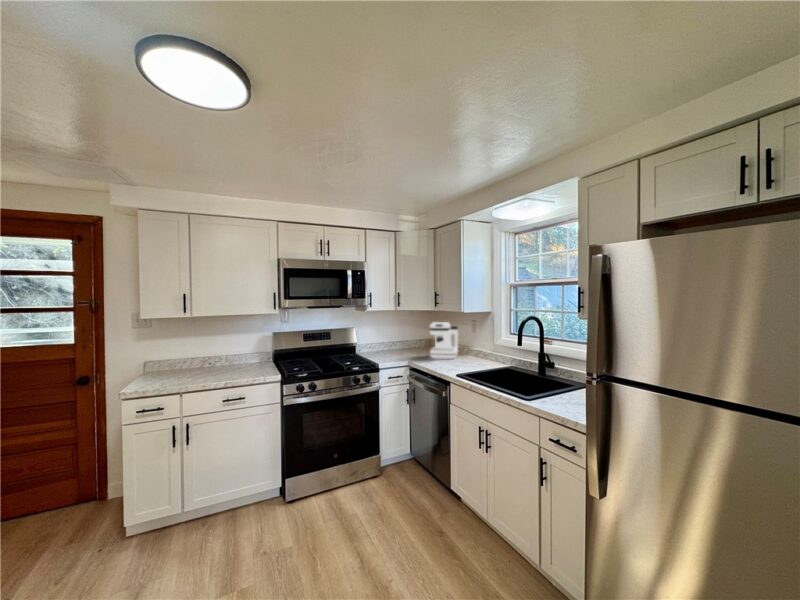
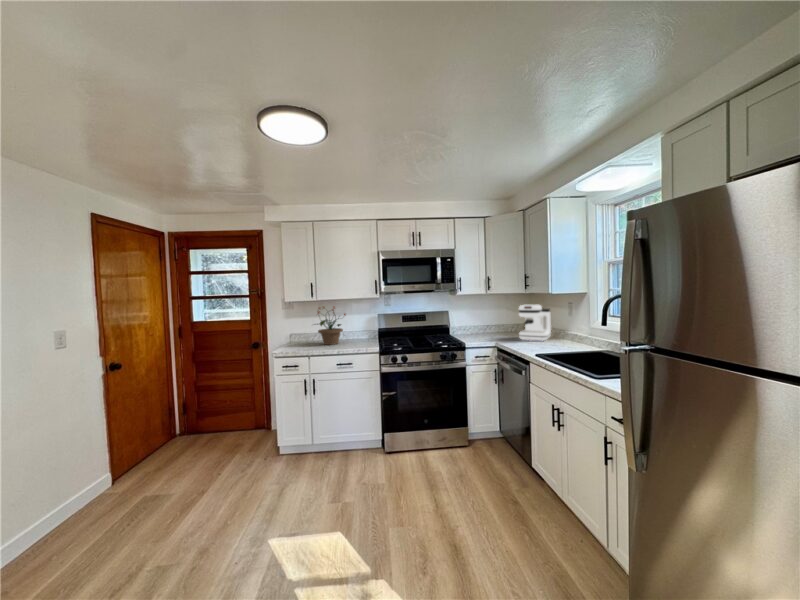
potted plant: none [180,323,233,375] -> present [317,306,345,345]

